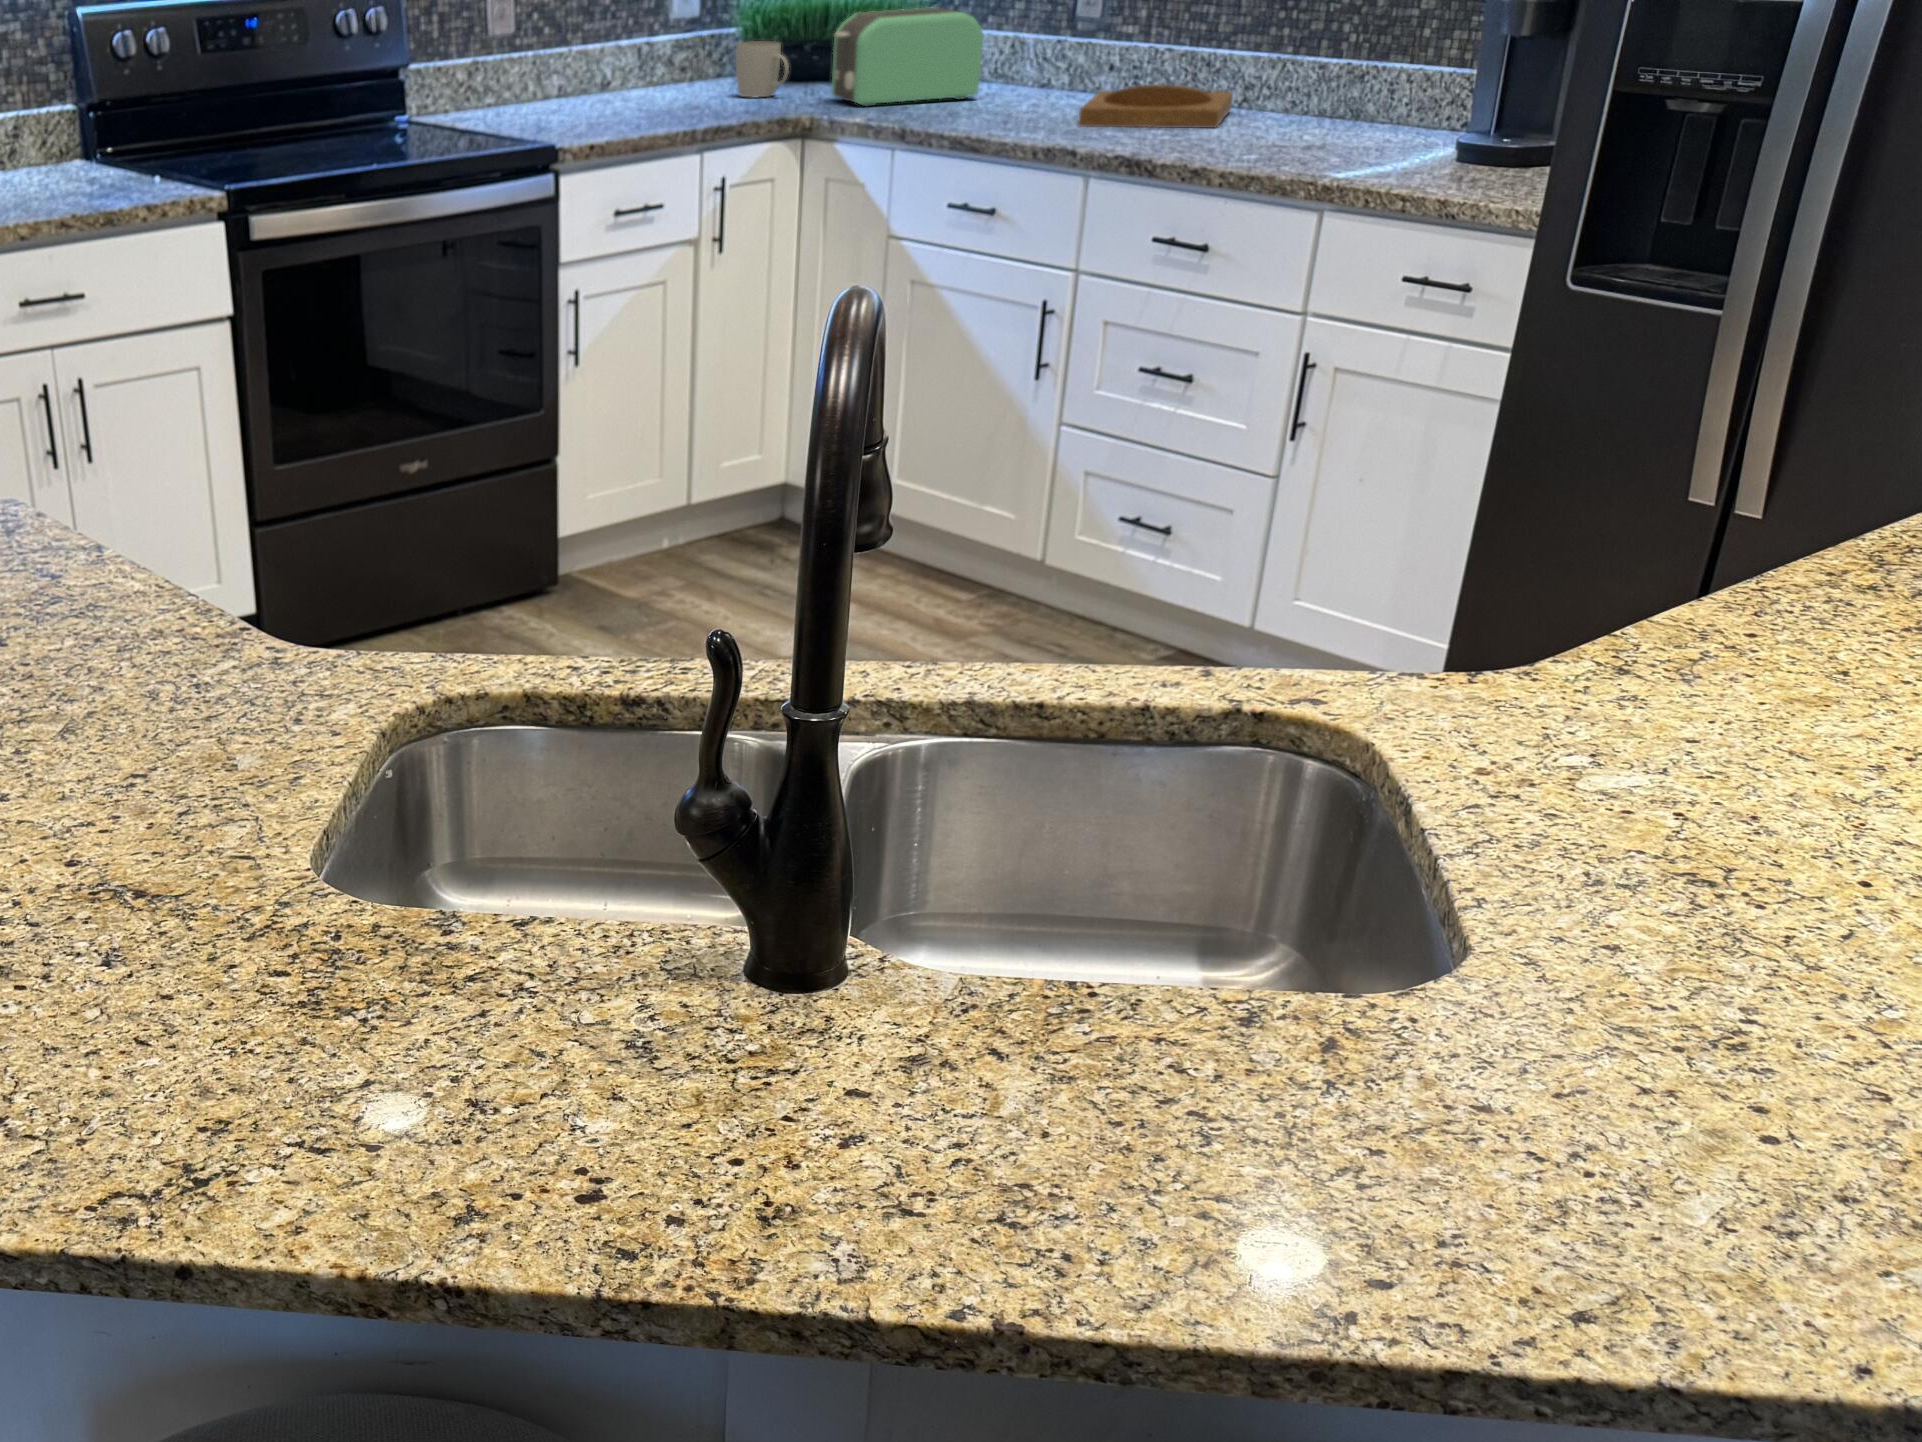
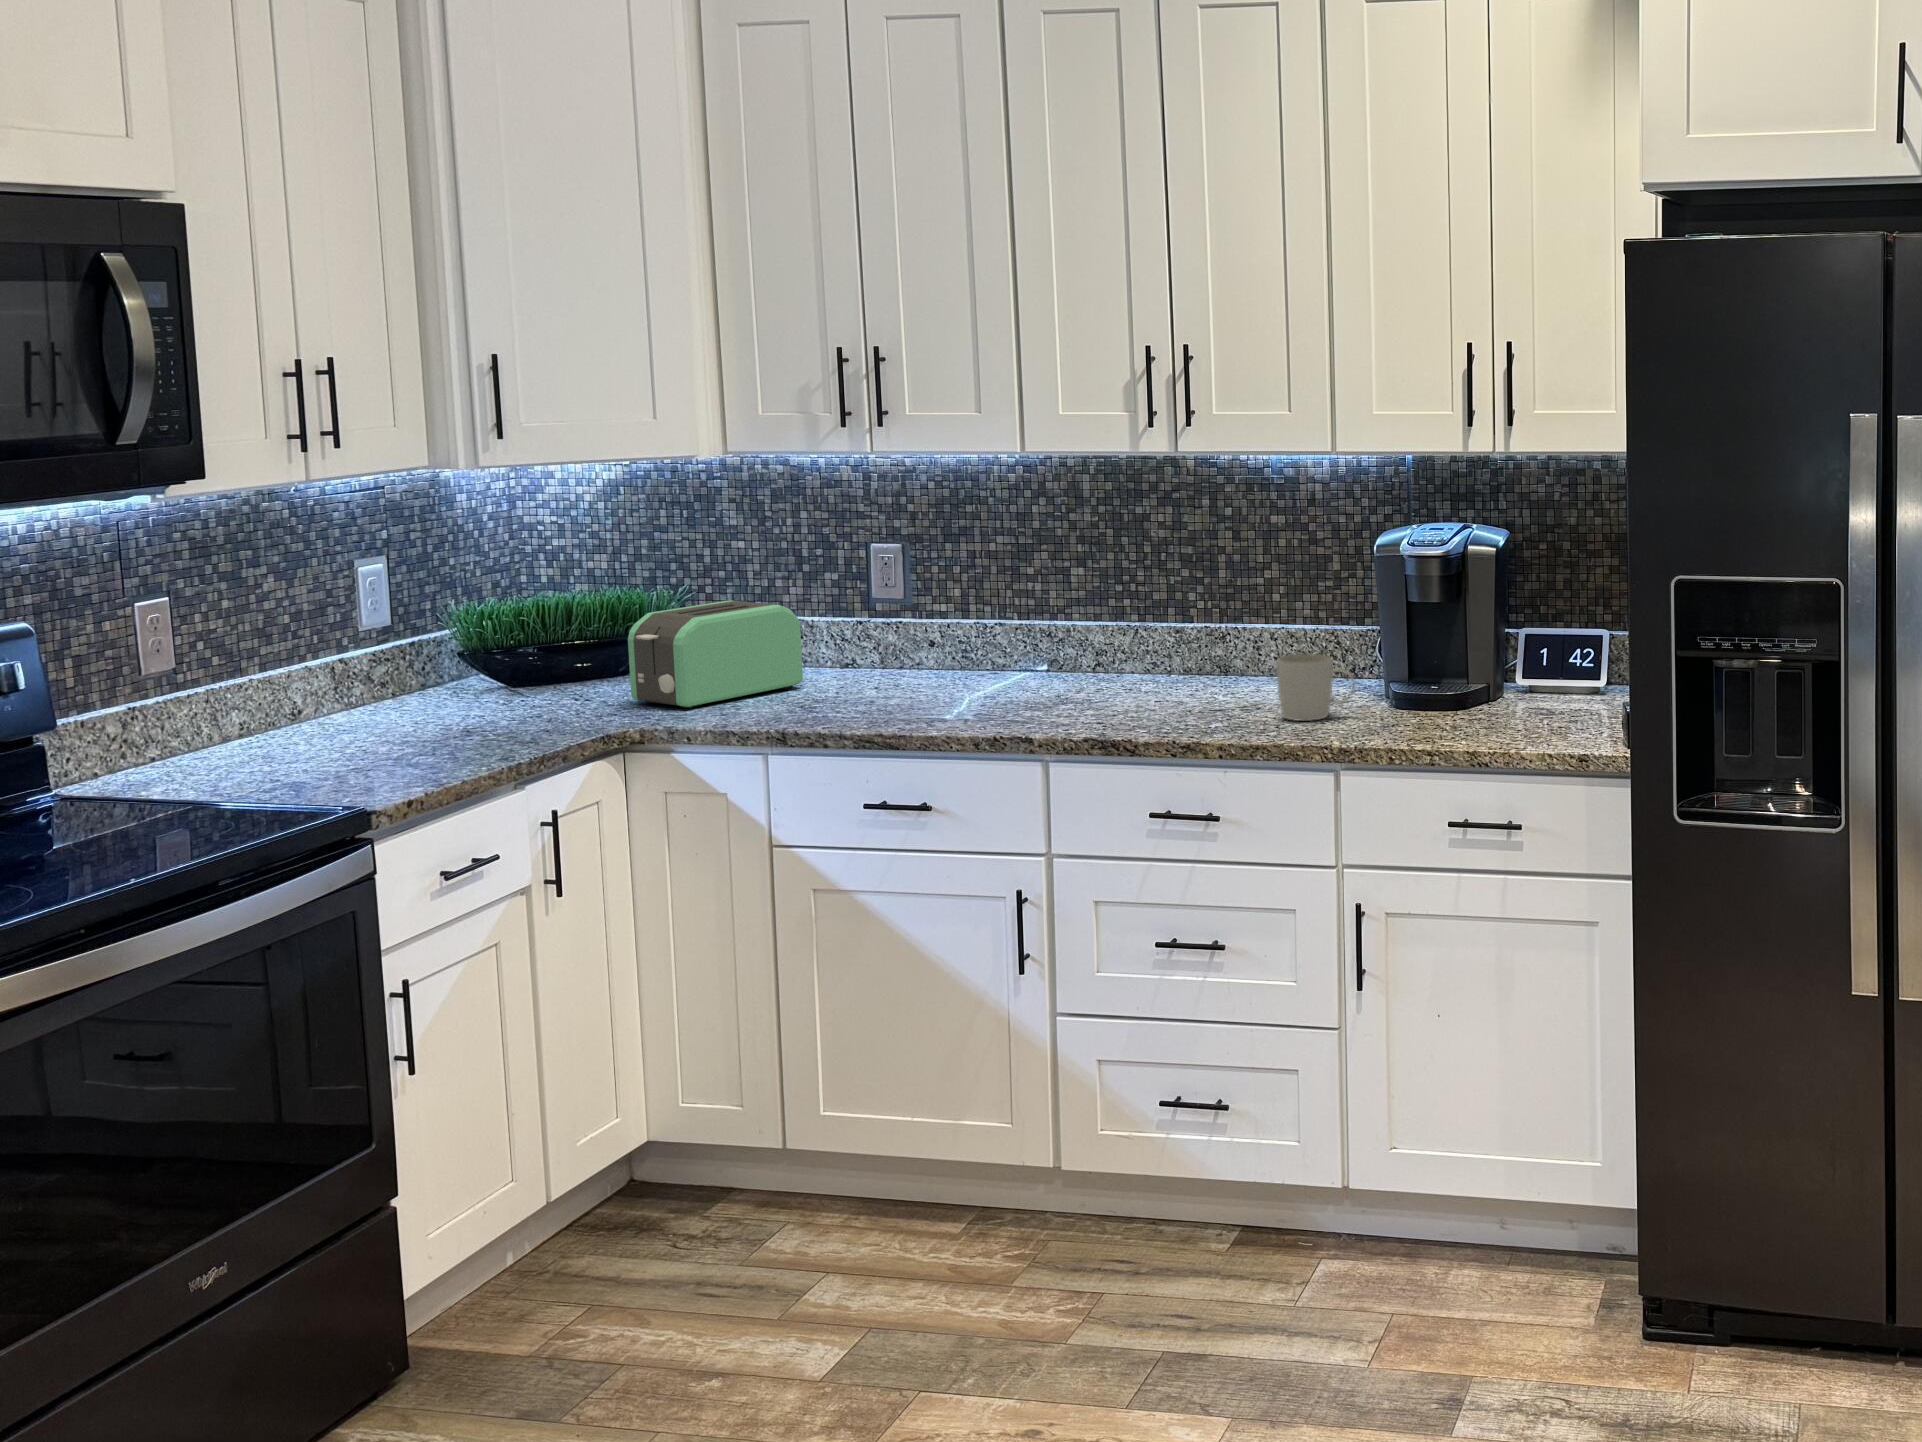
mug: present [736,41,789,98] -> present [1277,654,1355,721]
tray: present [1078,84,1233,128] -> none [958,659,1121,710]

